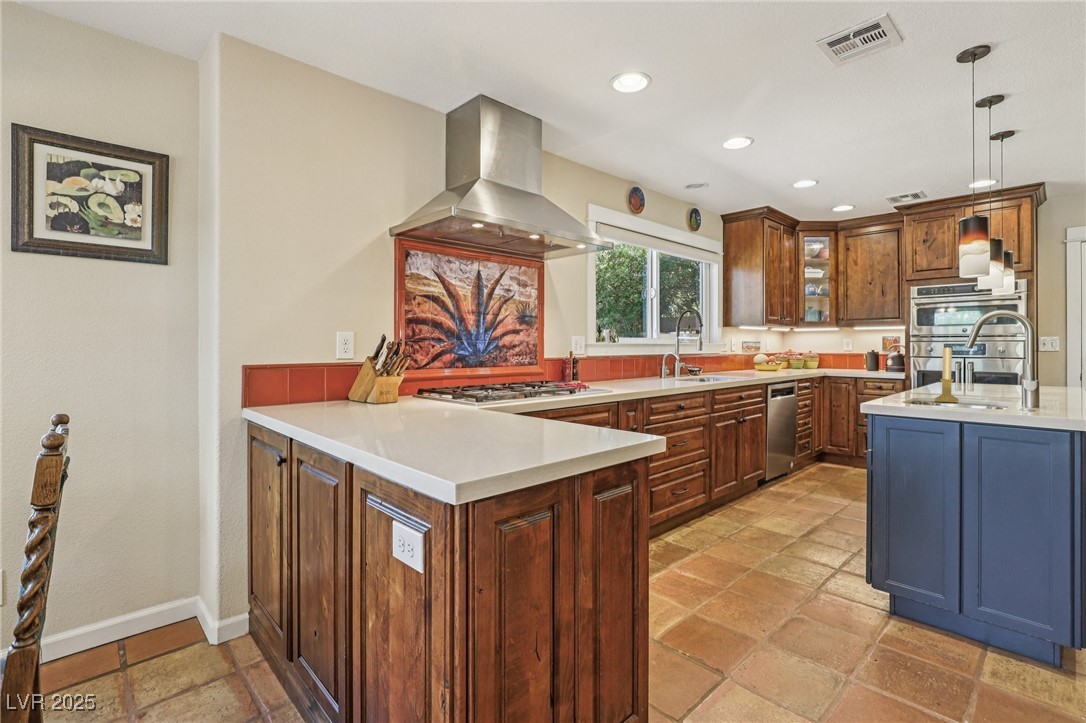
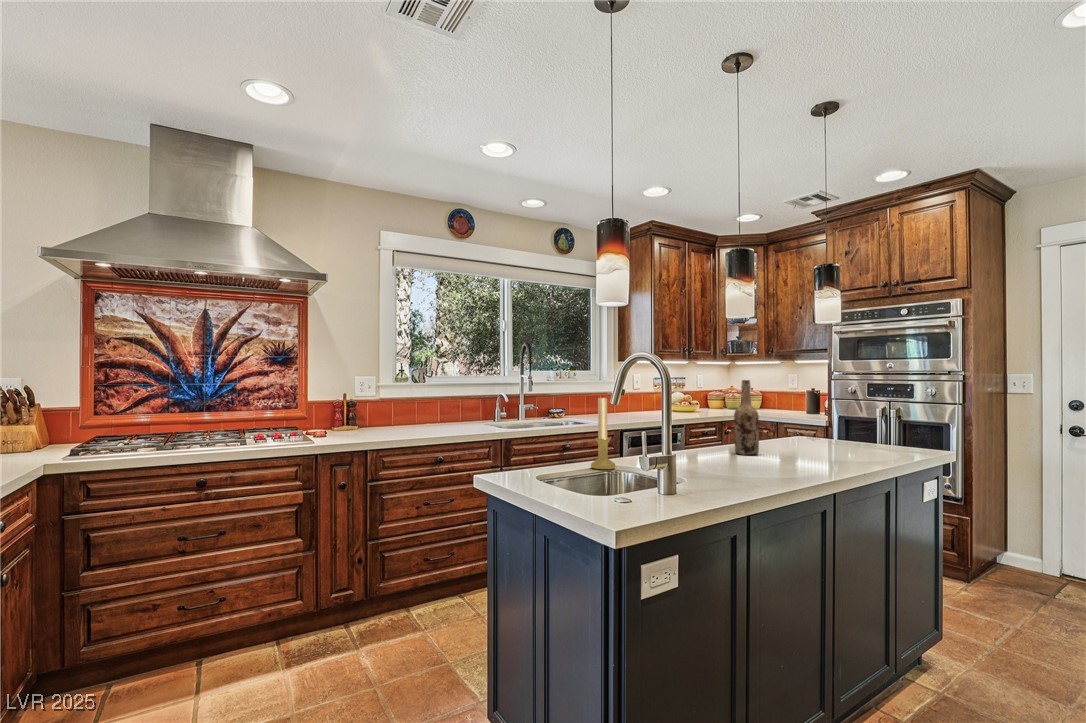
wine bottle: none [973,337,997,395] -> present [734,380,759,455]

